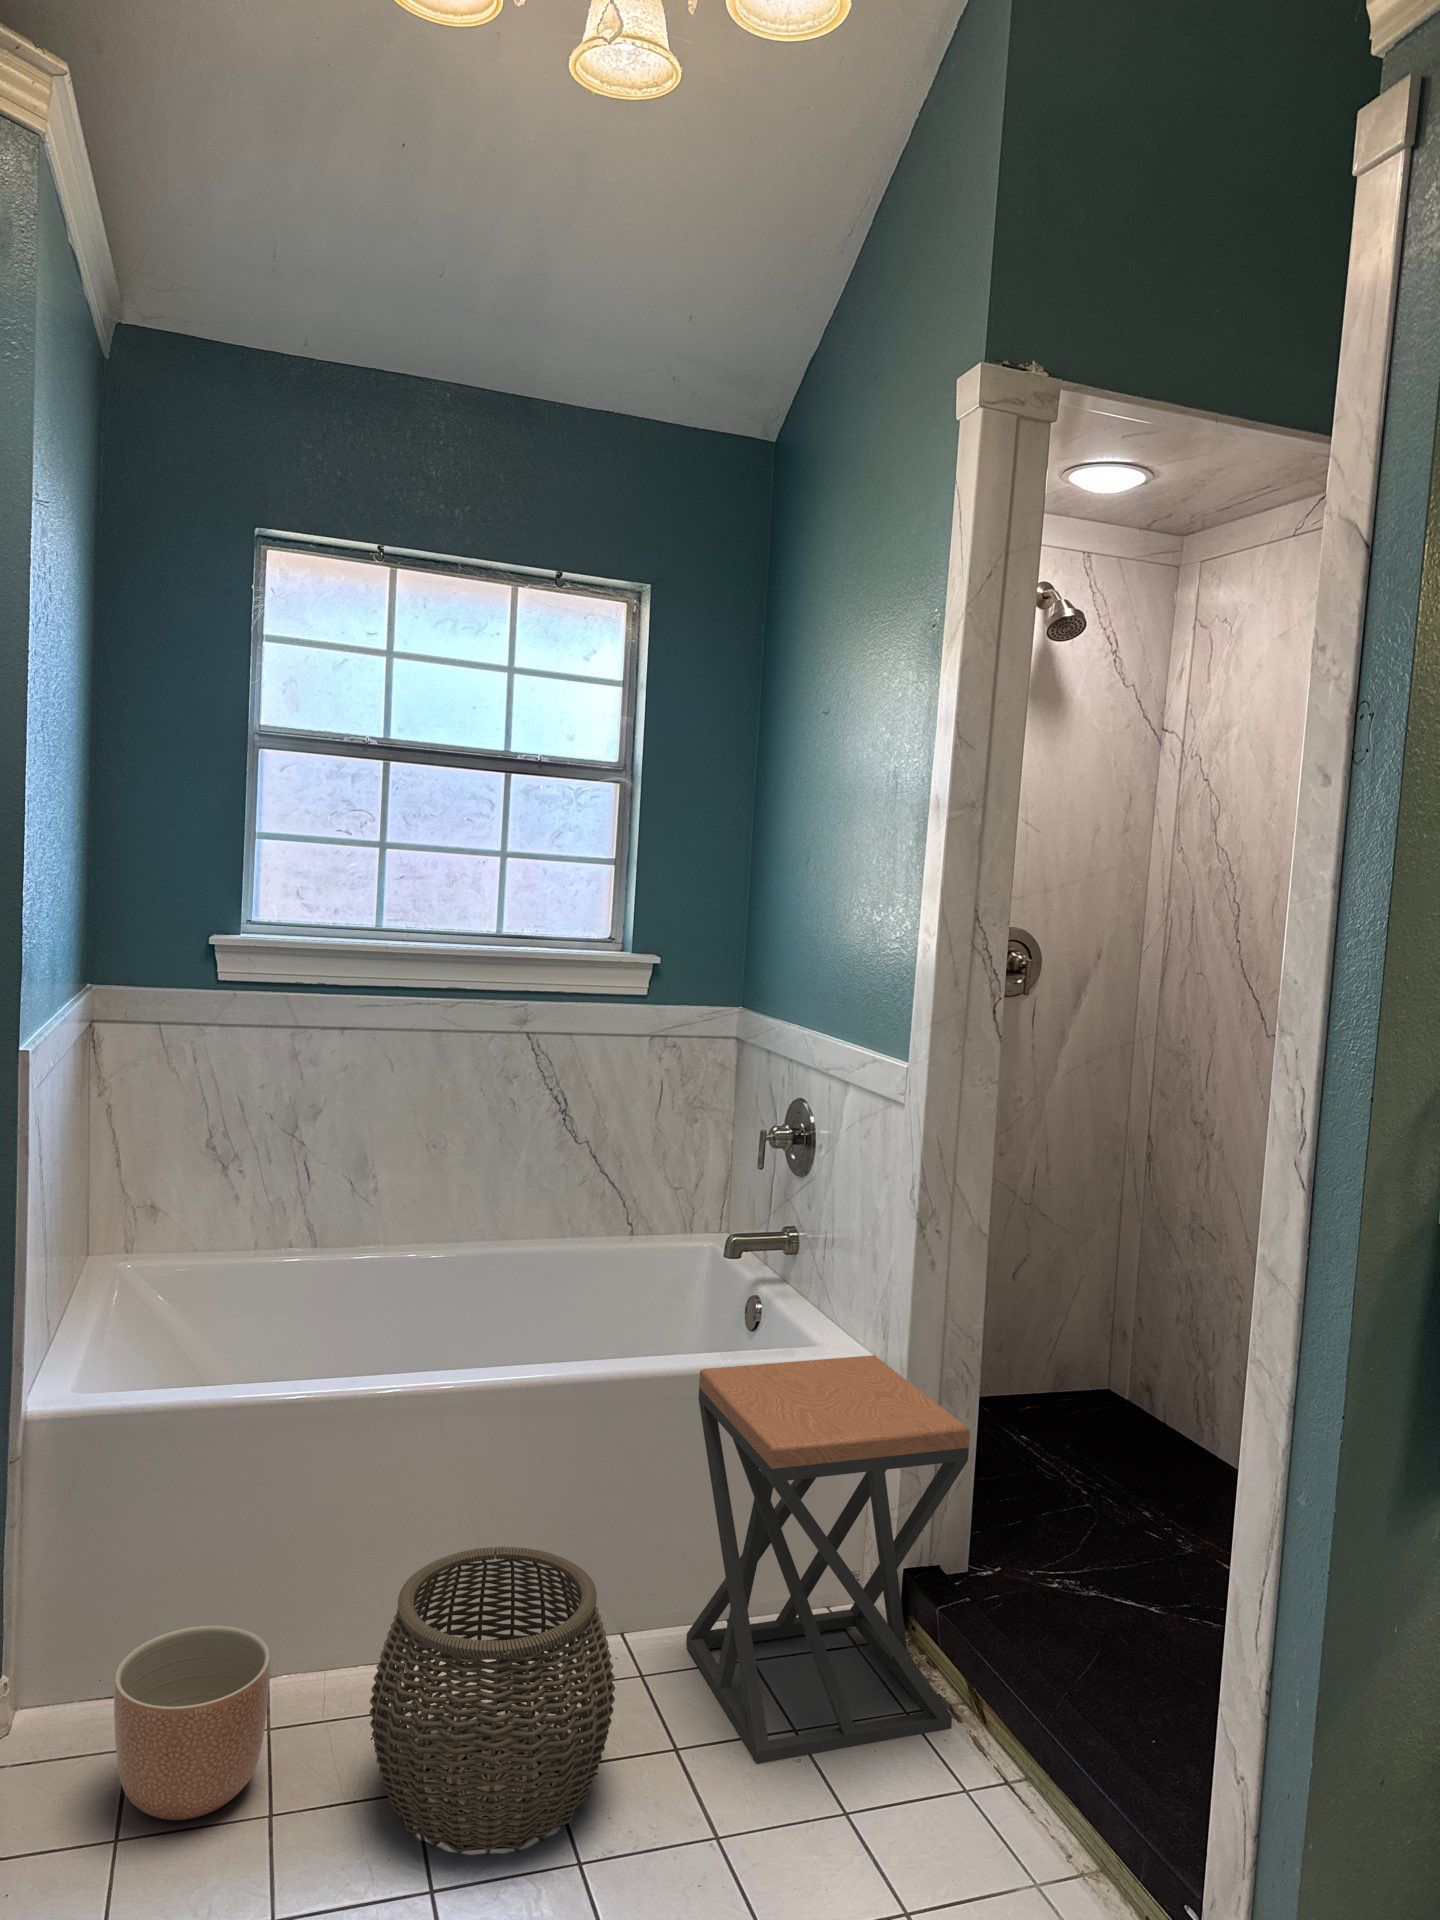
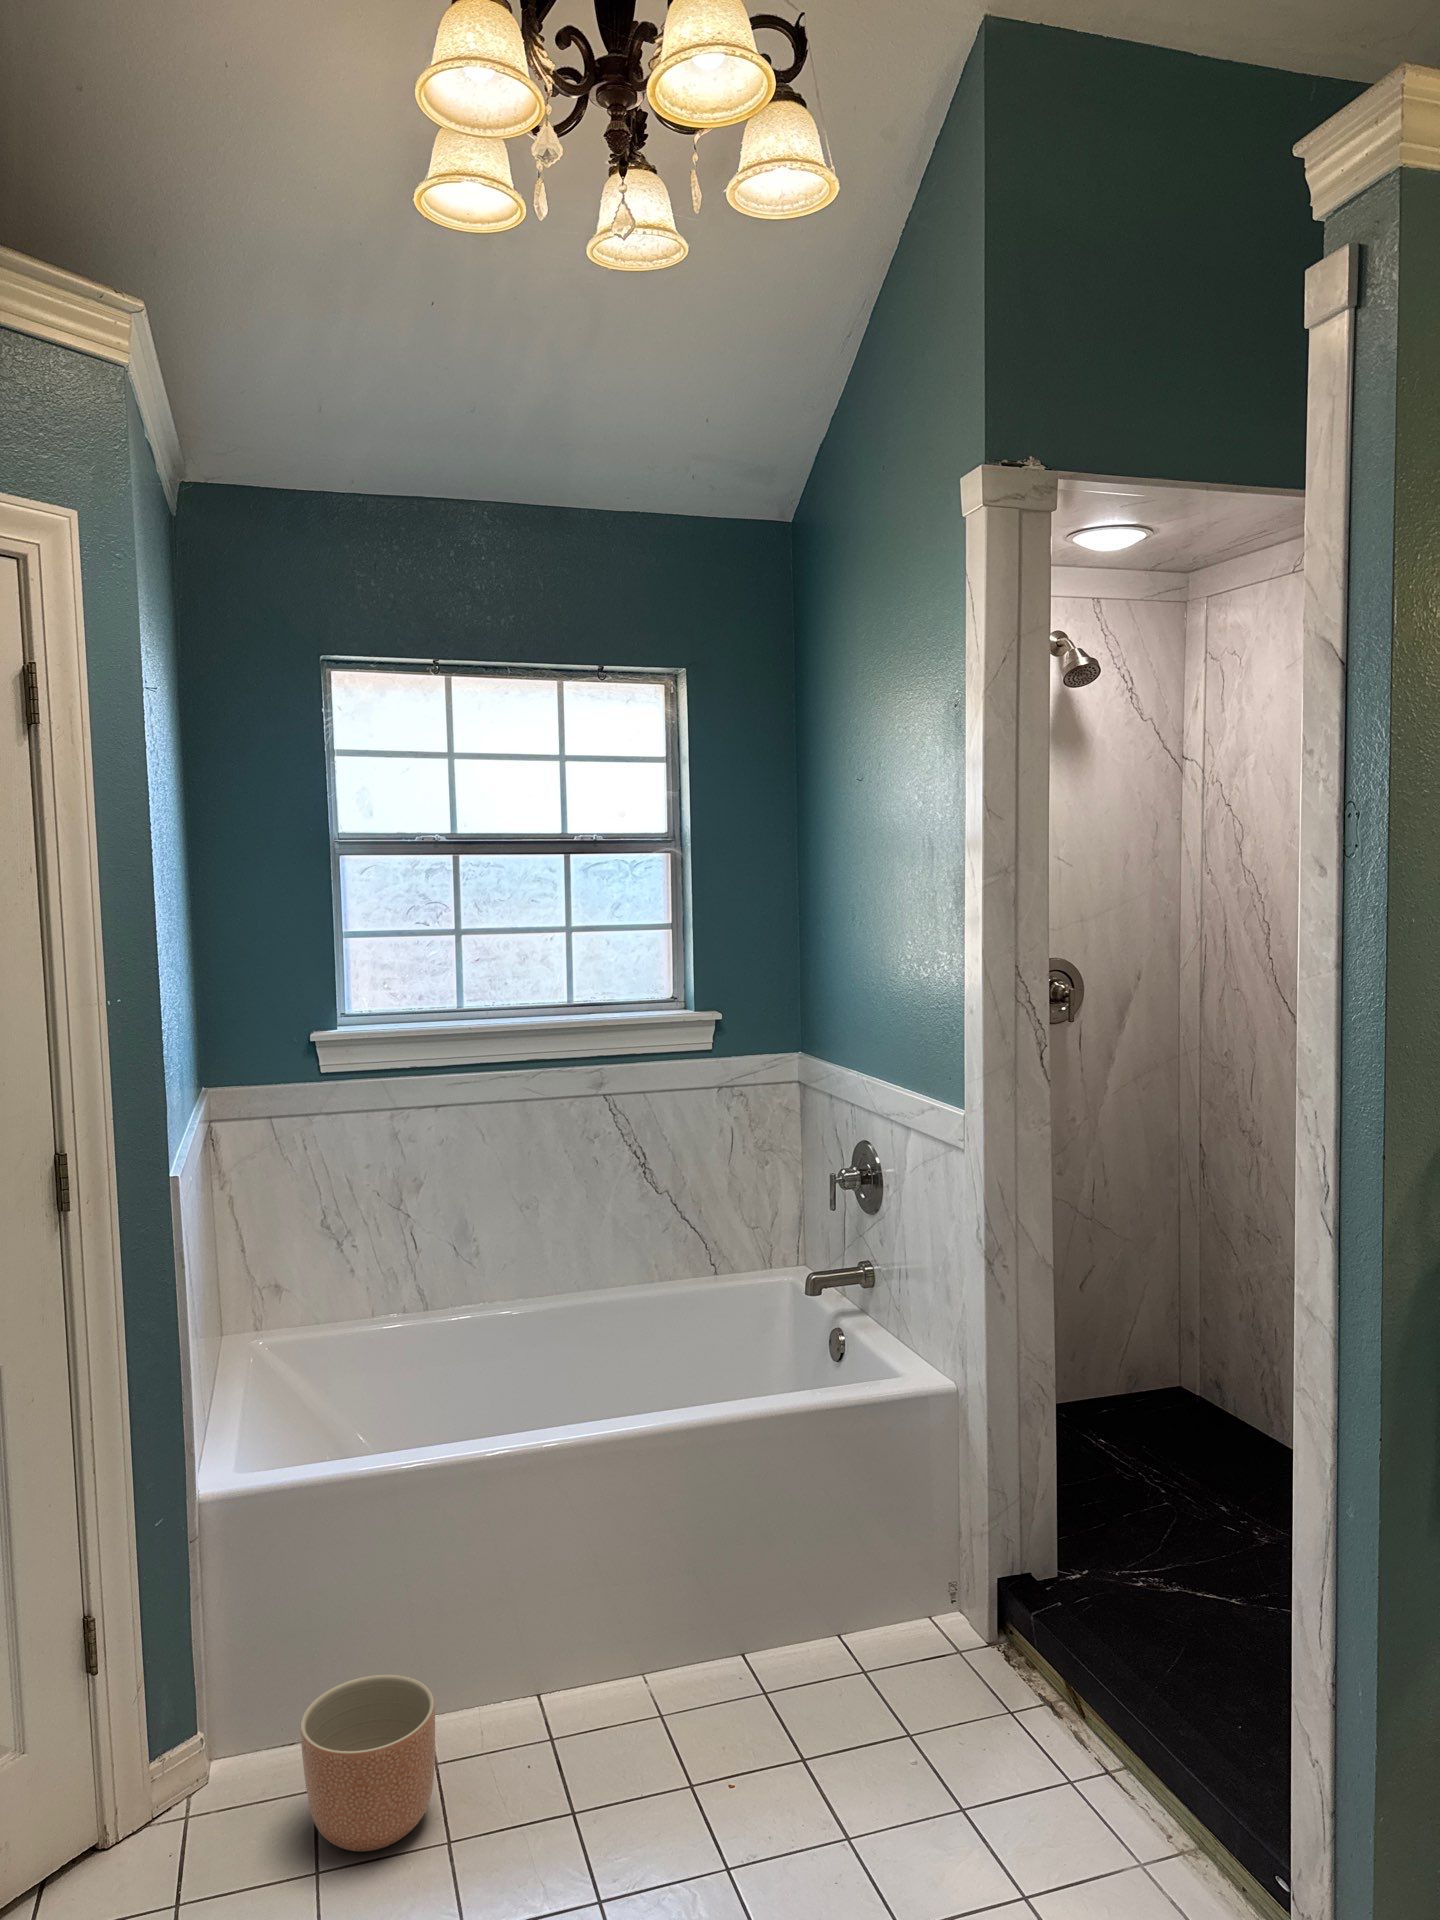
stool: present [686,1355,970,1764] -> none [796,1383,1054,1770]
woven basket: present [370,1547,615,1854] -> none [527,1586,745,1866]

